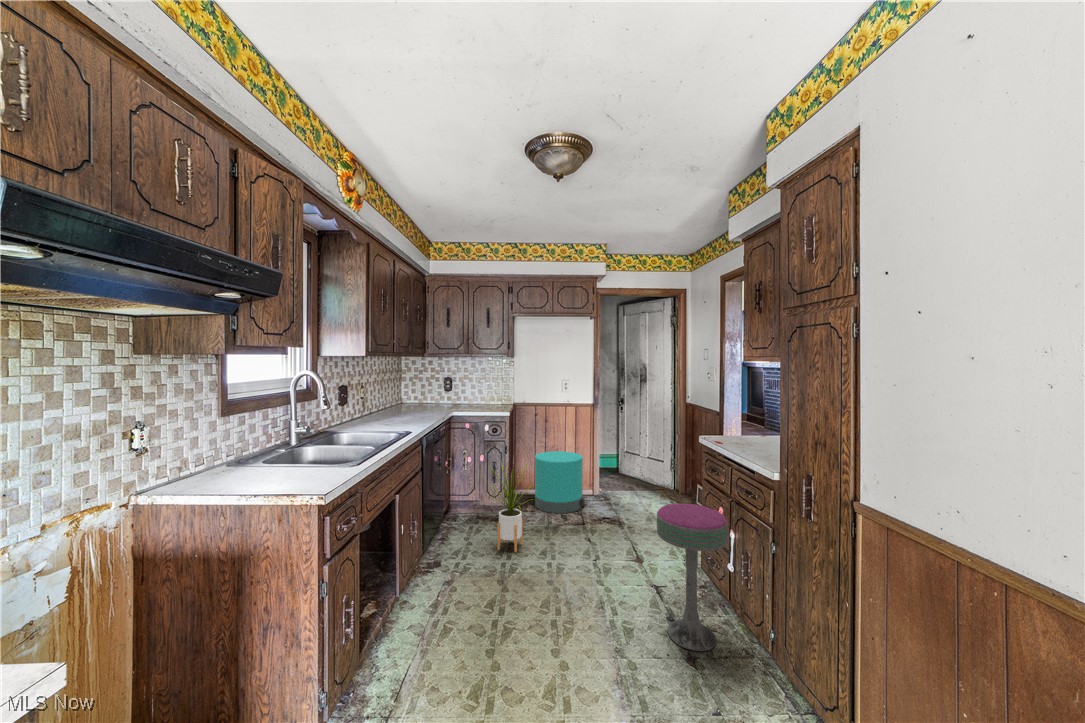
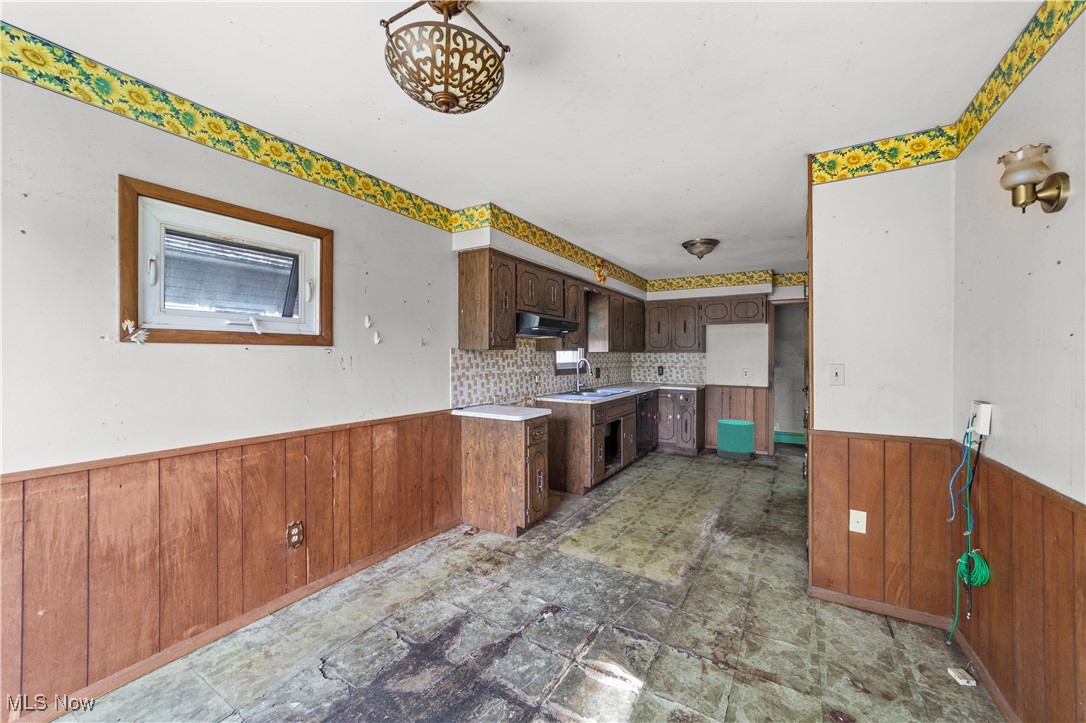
house plant: present [491,462,531,552] -> none [674,412,704,468]
bar stool: present [657,503,728,651] -> none [751,436,792,509]

